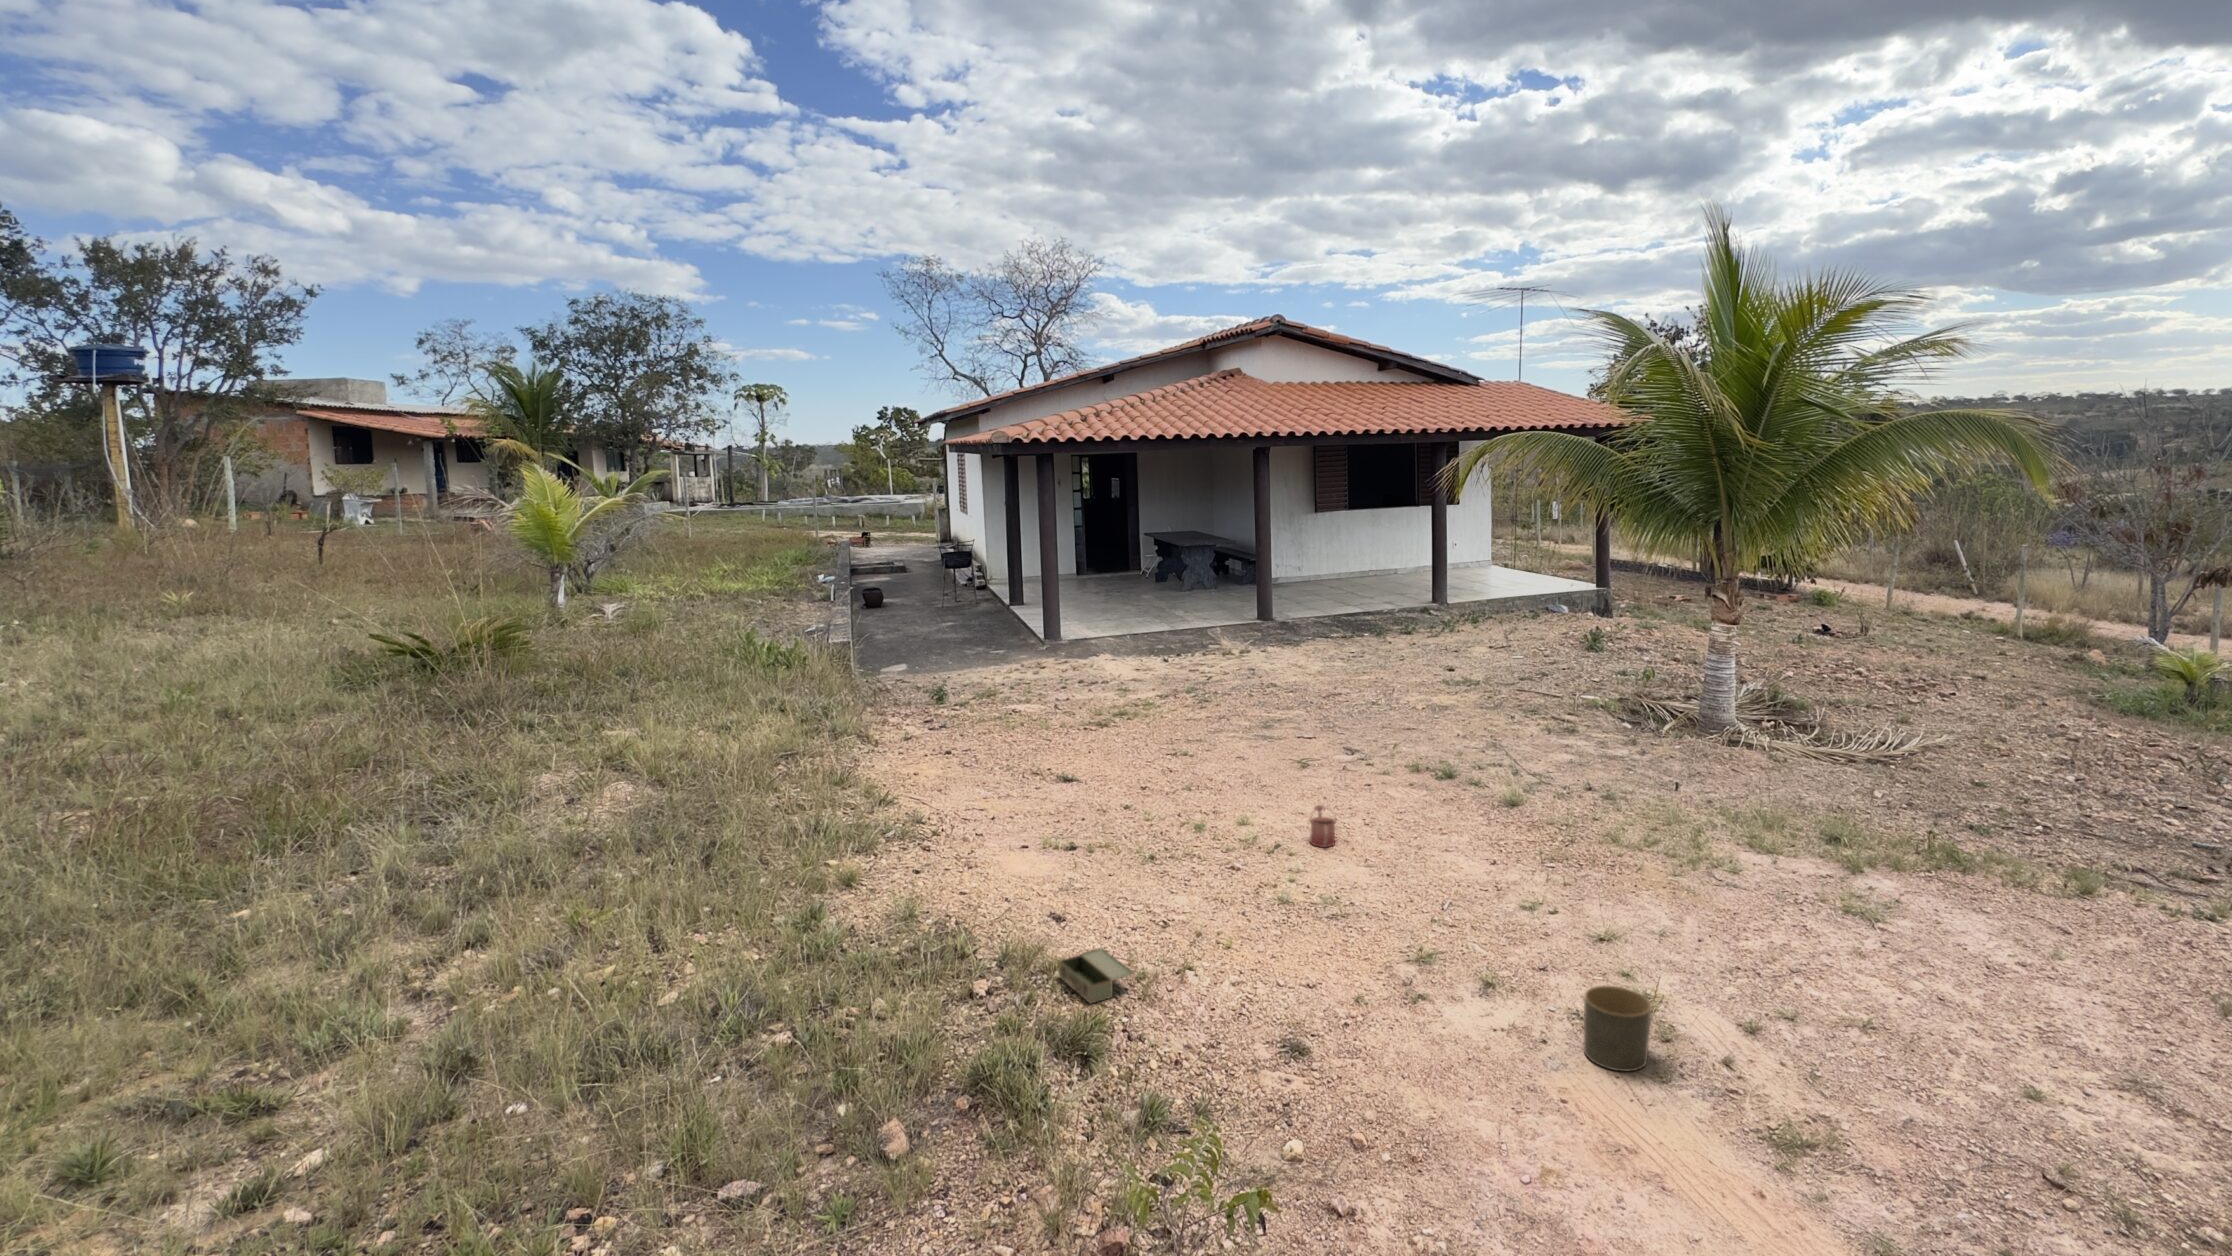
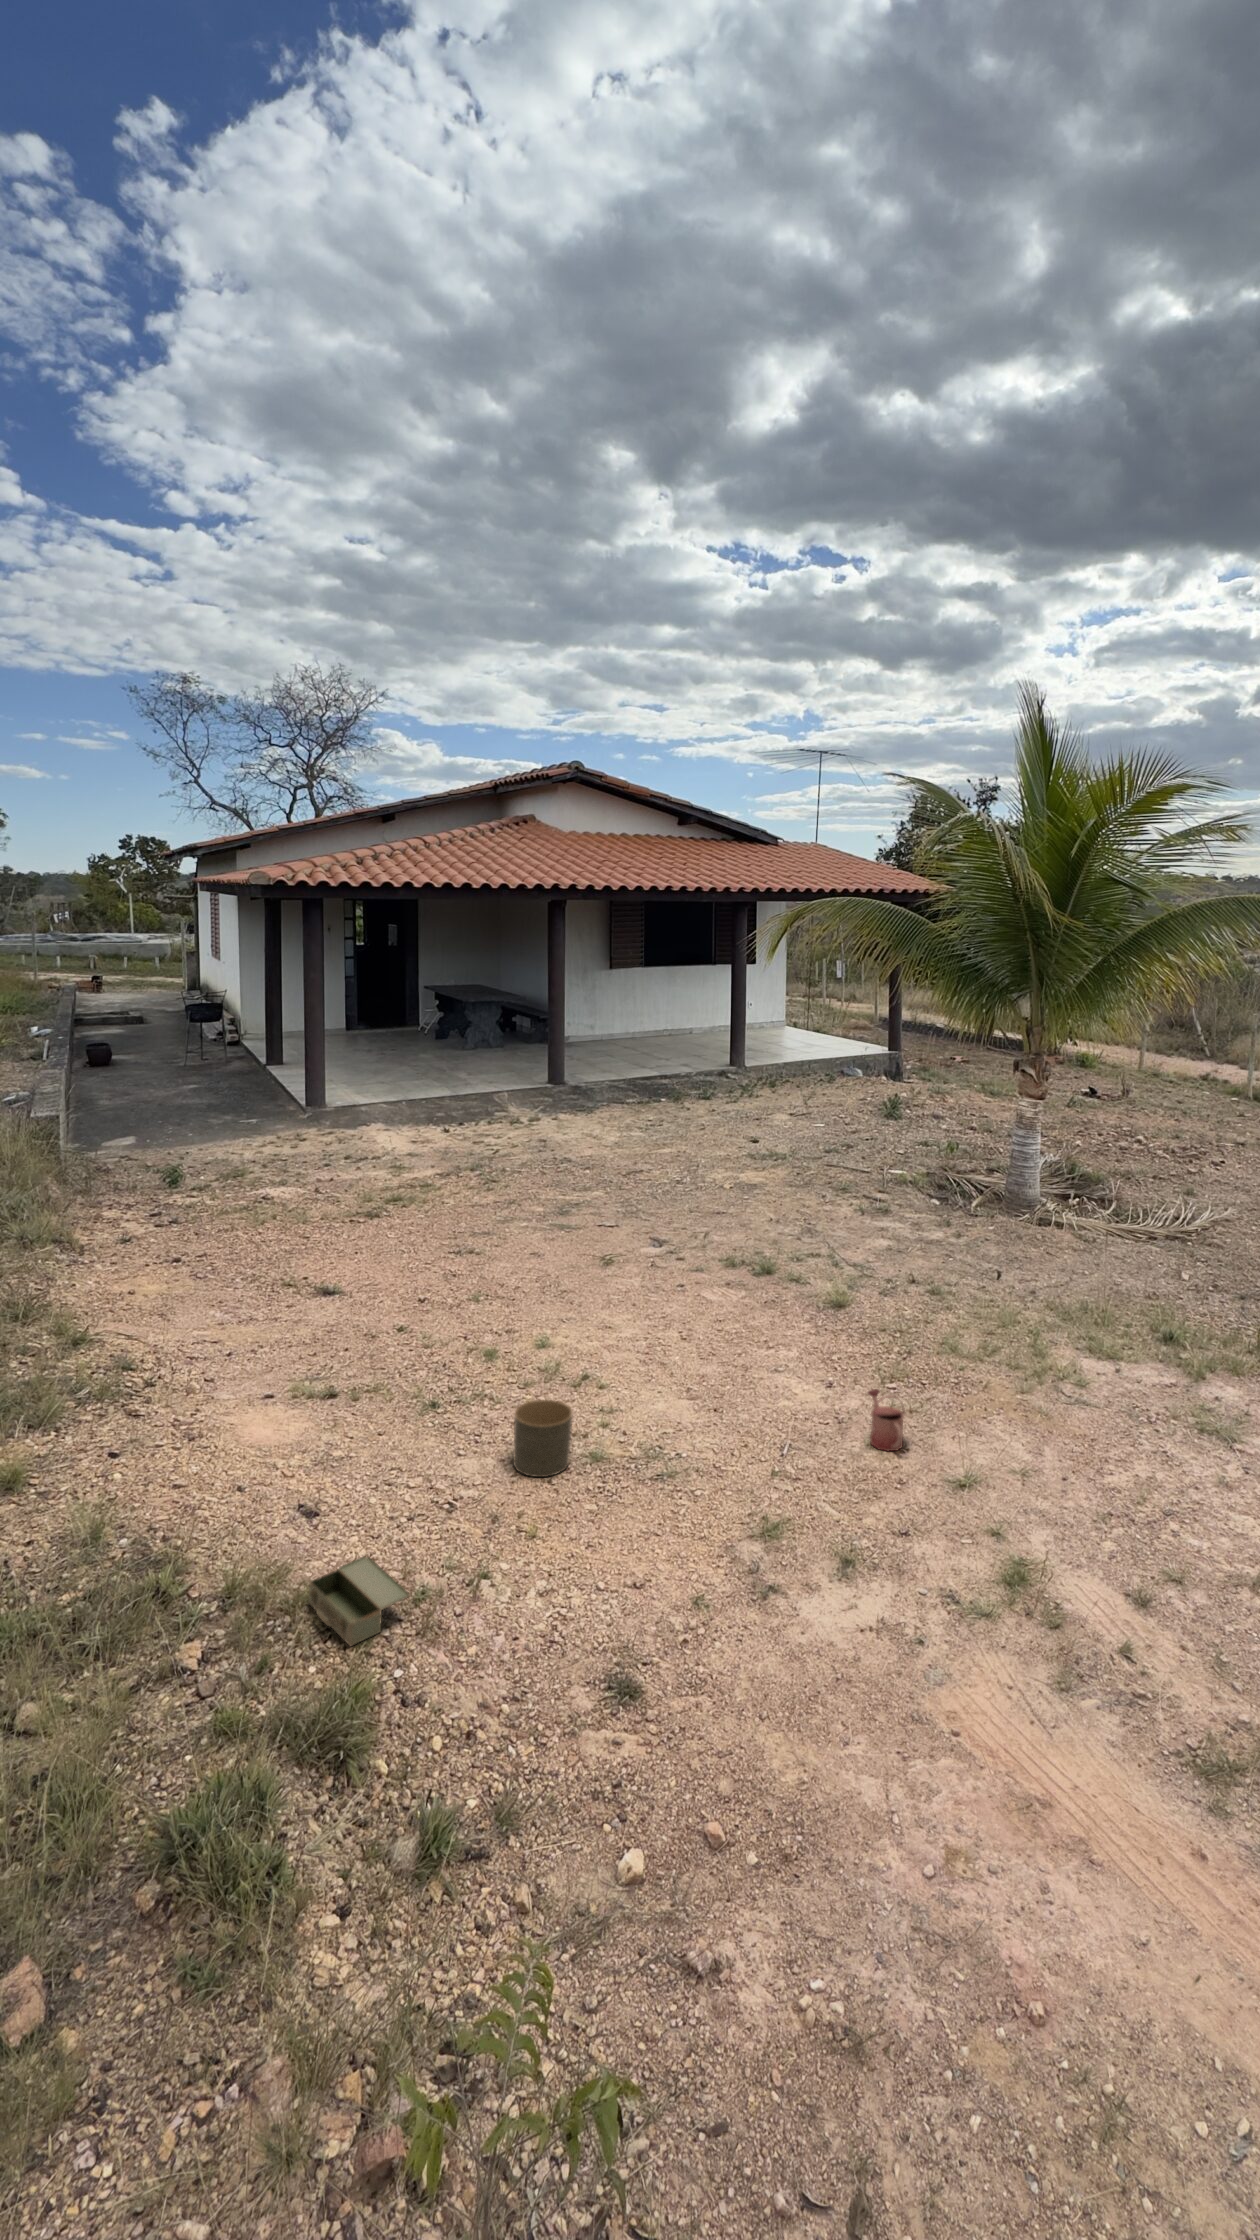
watering can: present [1309,805,1336,847] -> present [868,1389,905,1451]
planter: present [1583,986,1651,1072] -> present [513,1400,573,1477]

